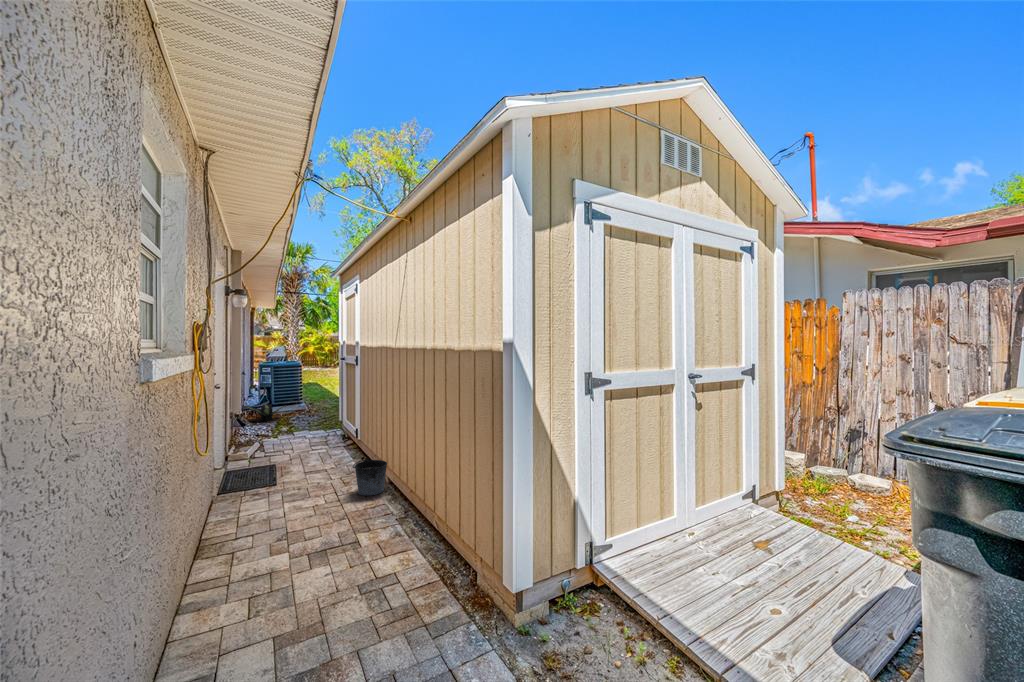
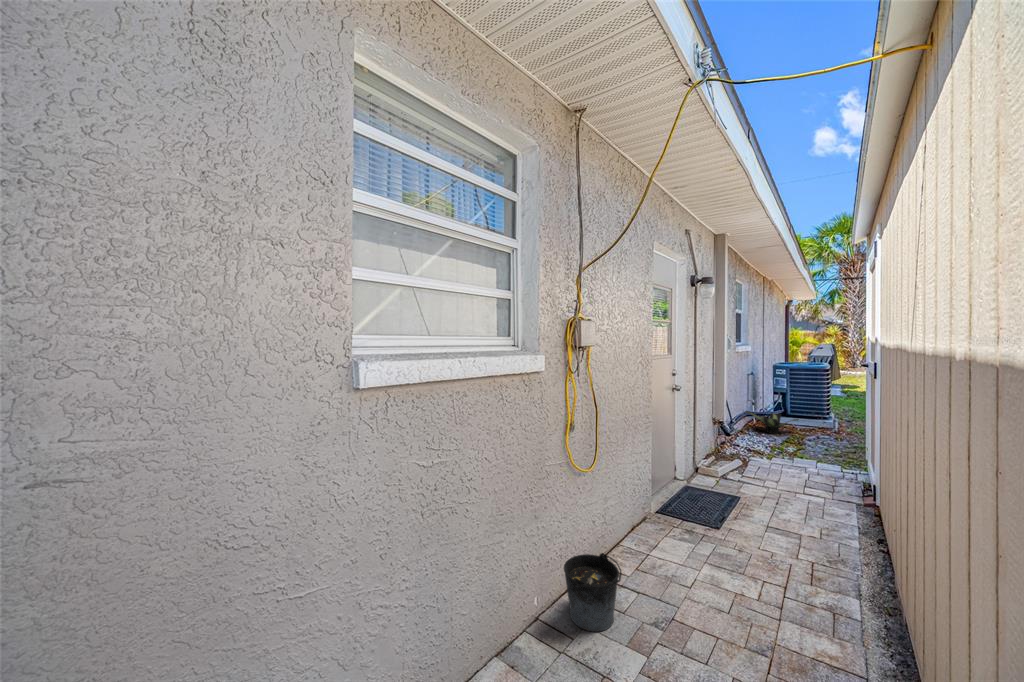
bucket: present [353,458,387,496] -> present [564,553,622,632]

